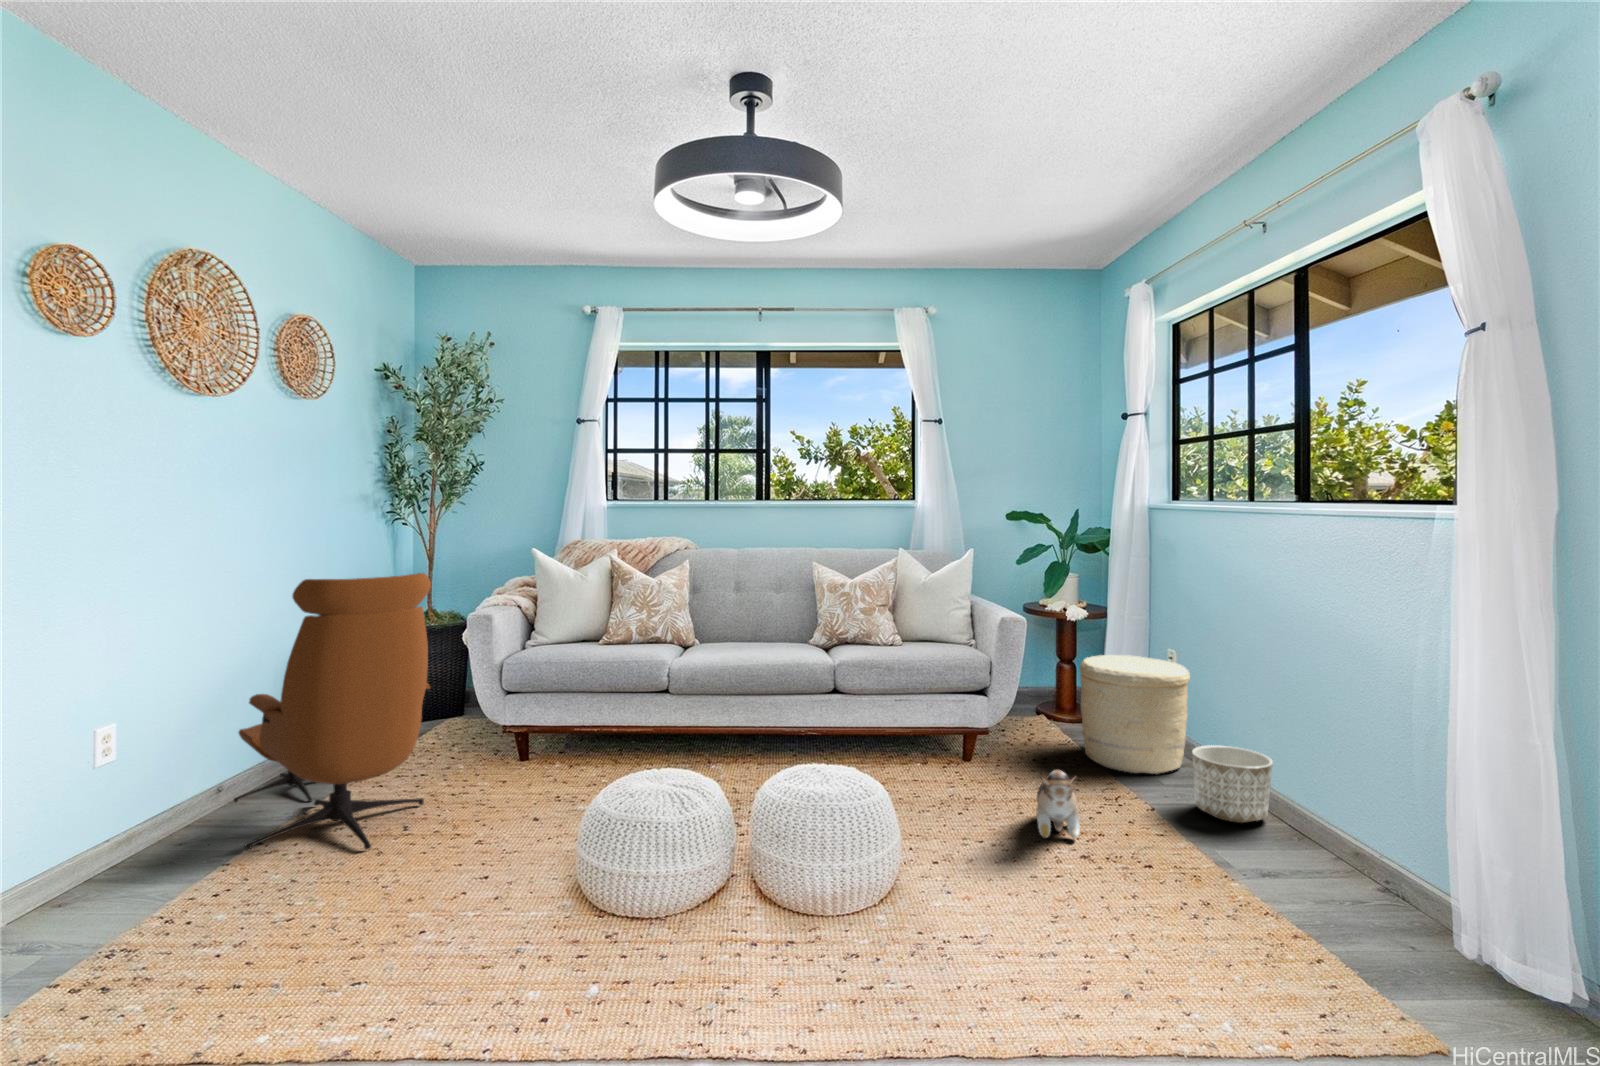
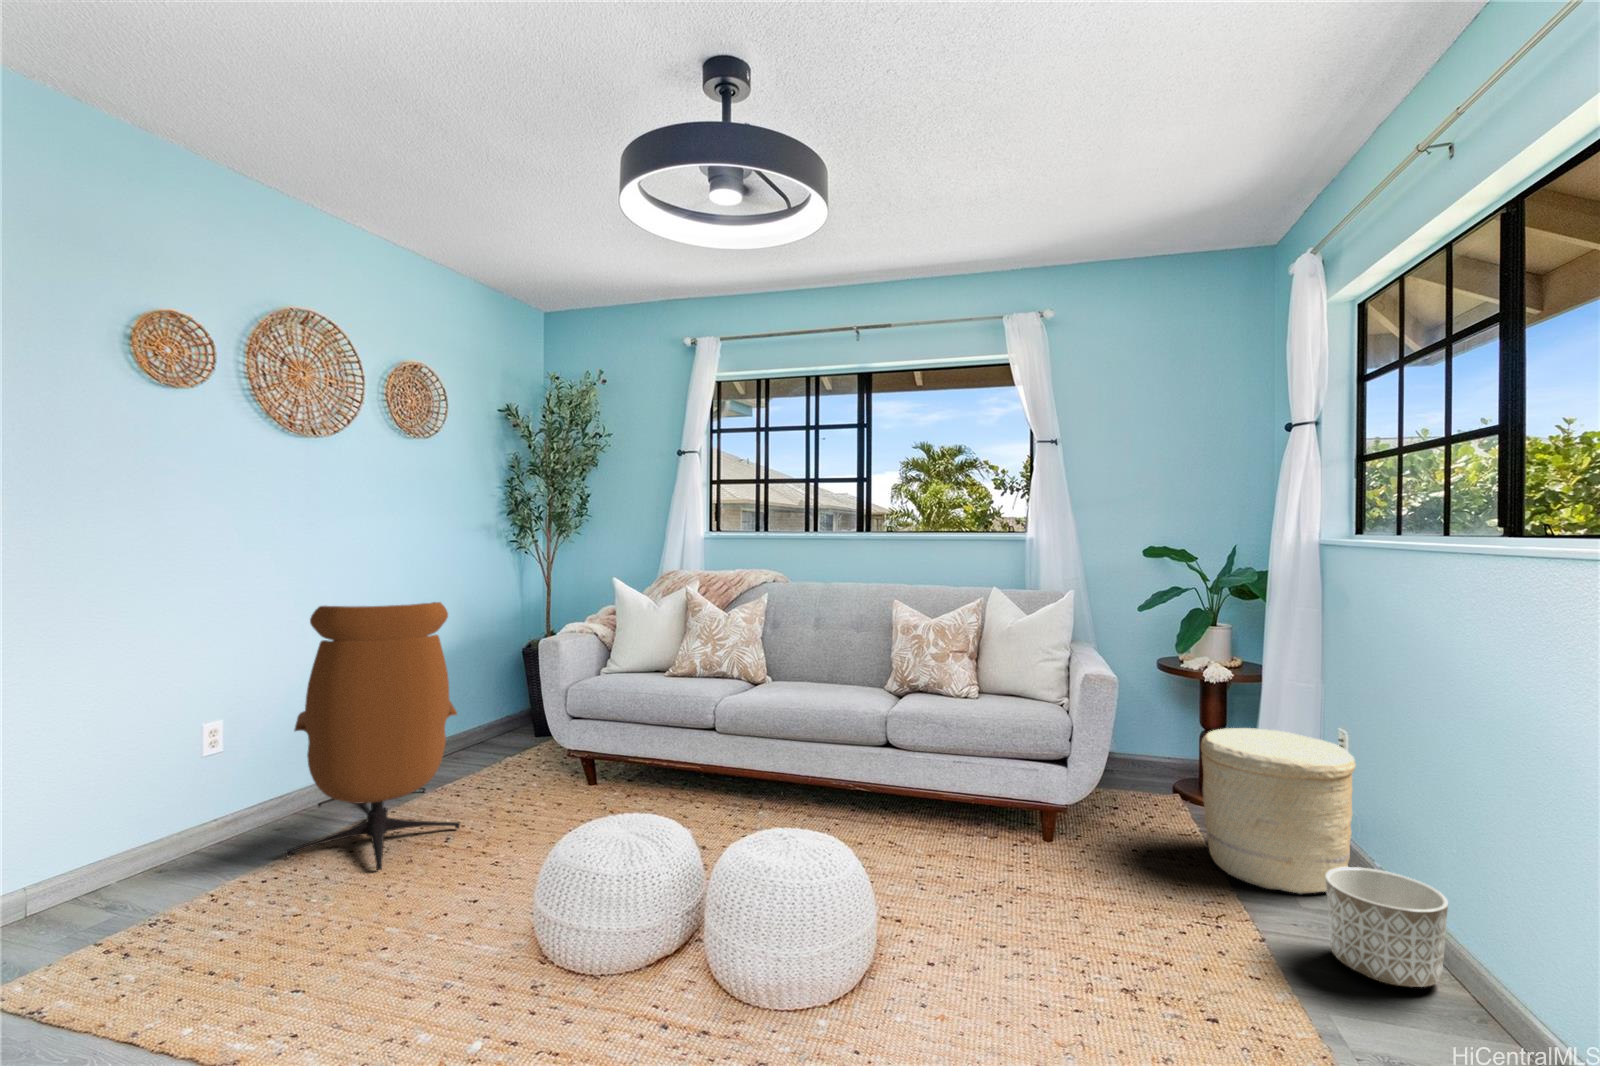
plush toy: present [1036,770,1080,838] -> none [1072,878,1145,972]

